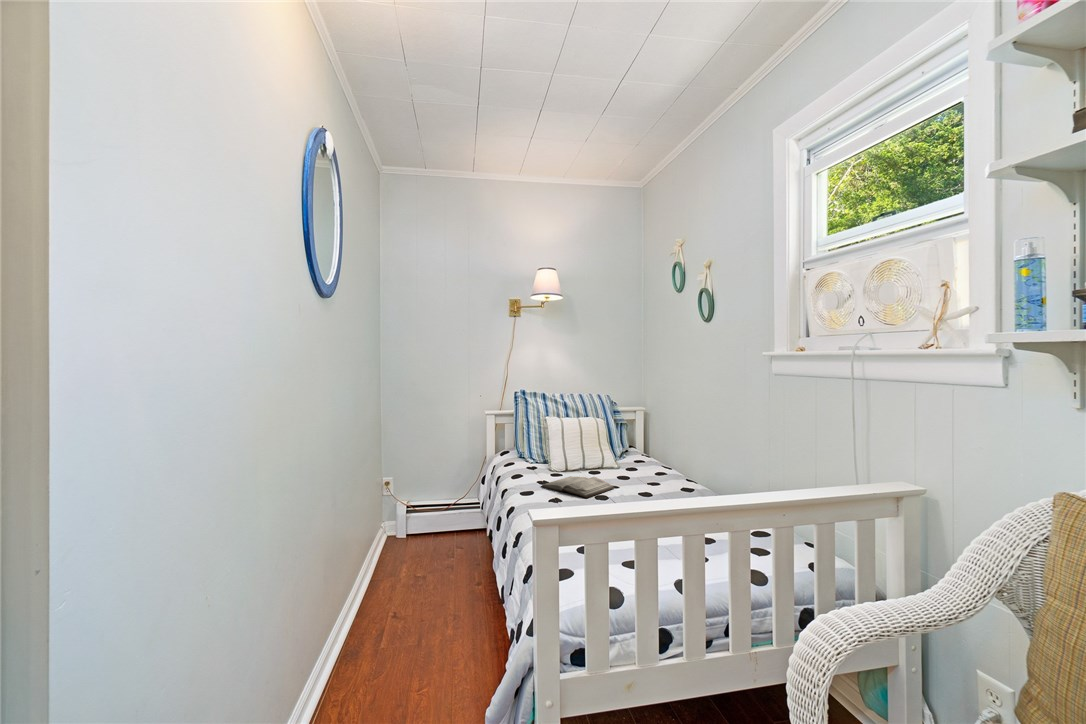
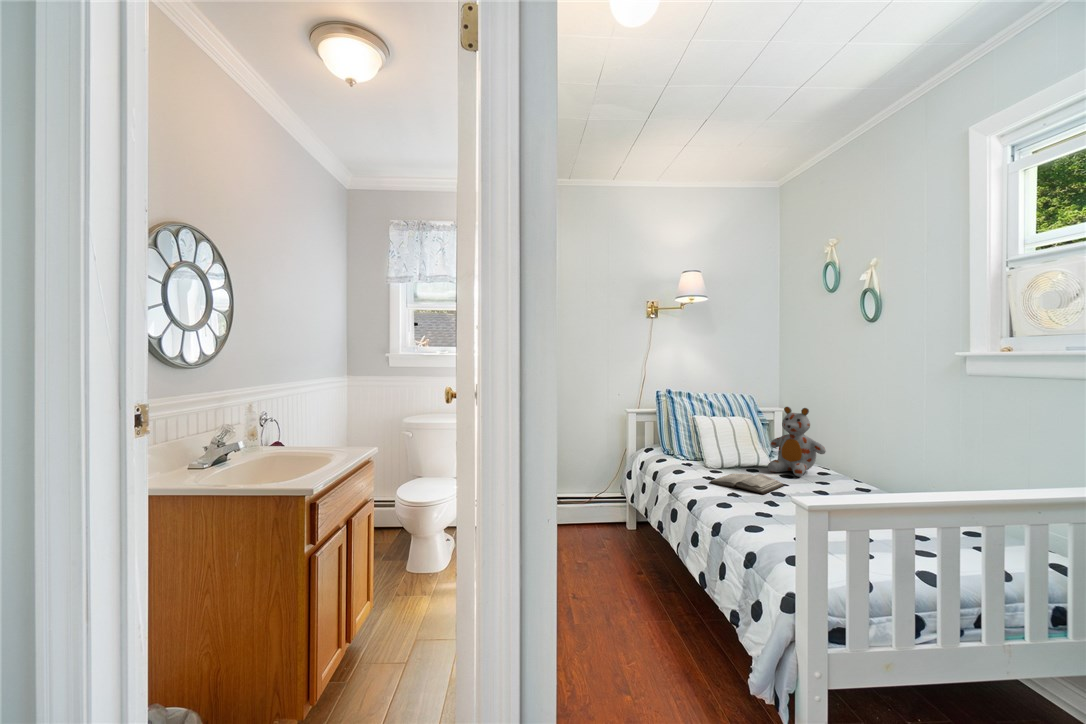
stuffed bear: none [608,407,662,479] -> present [768,407,826,476]

